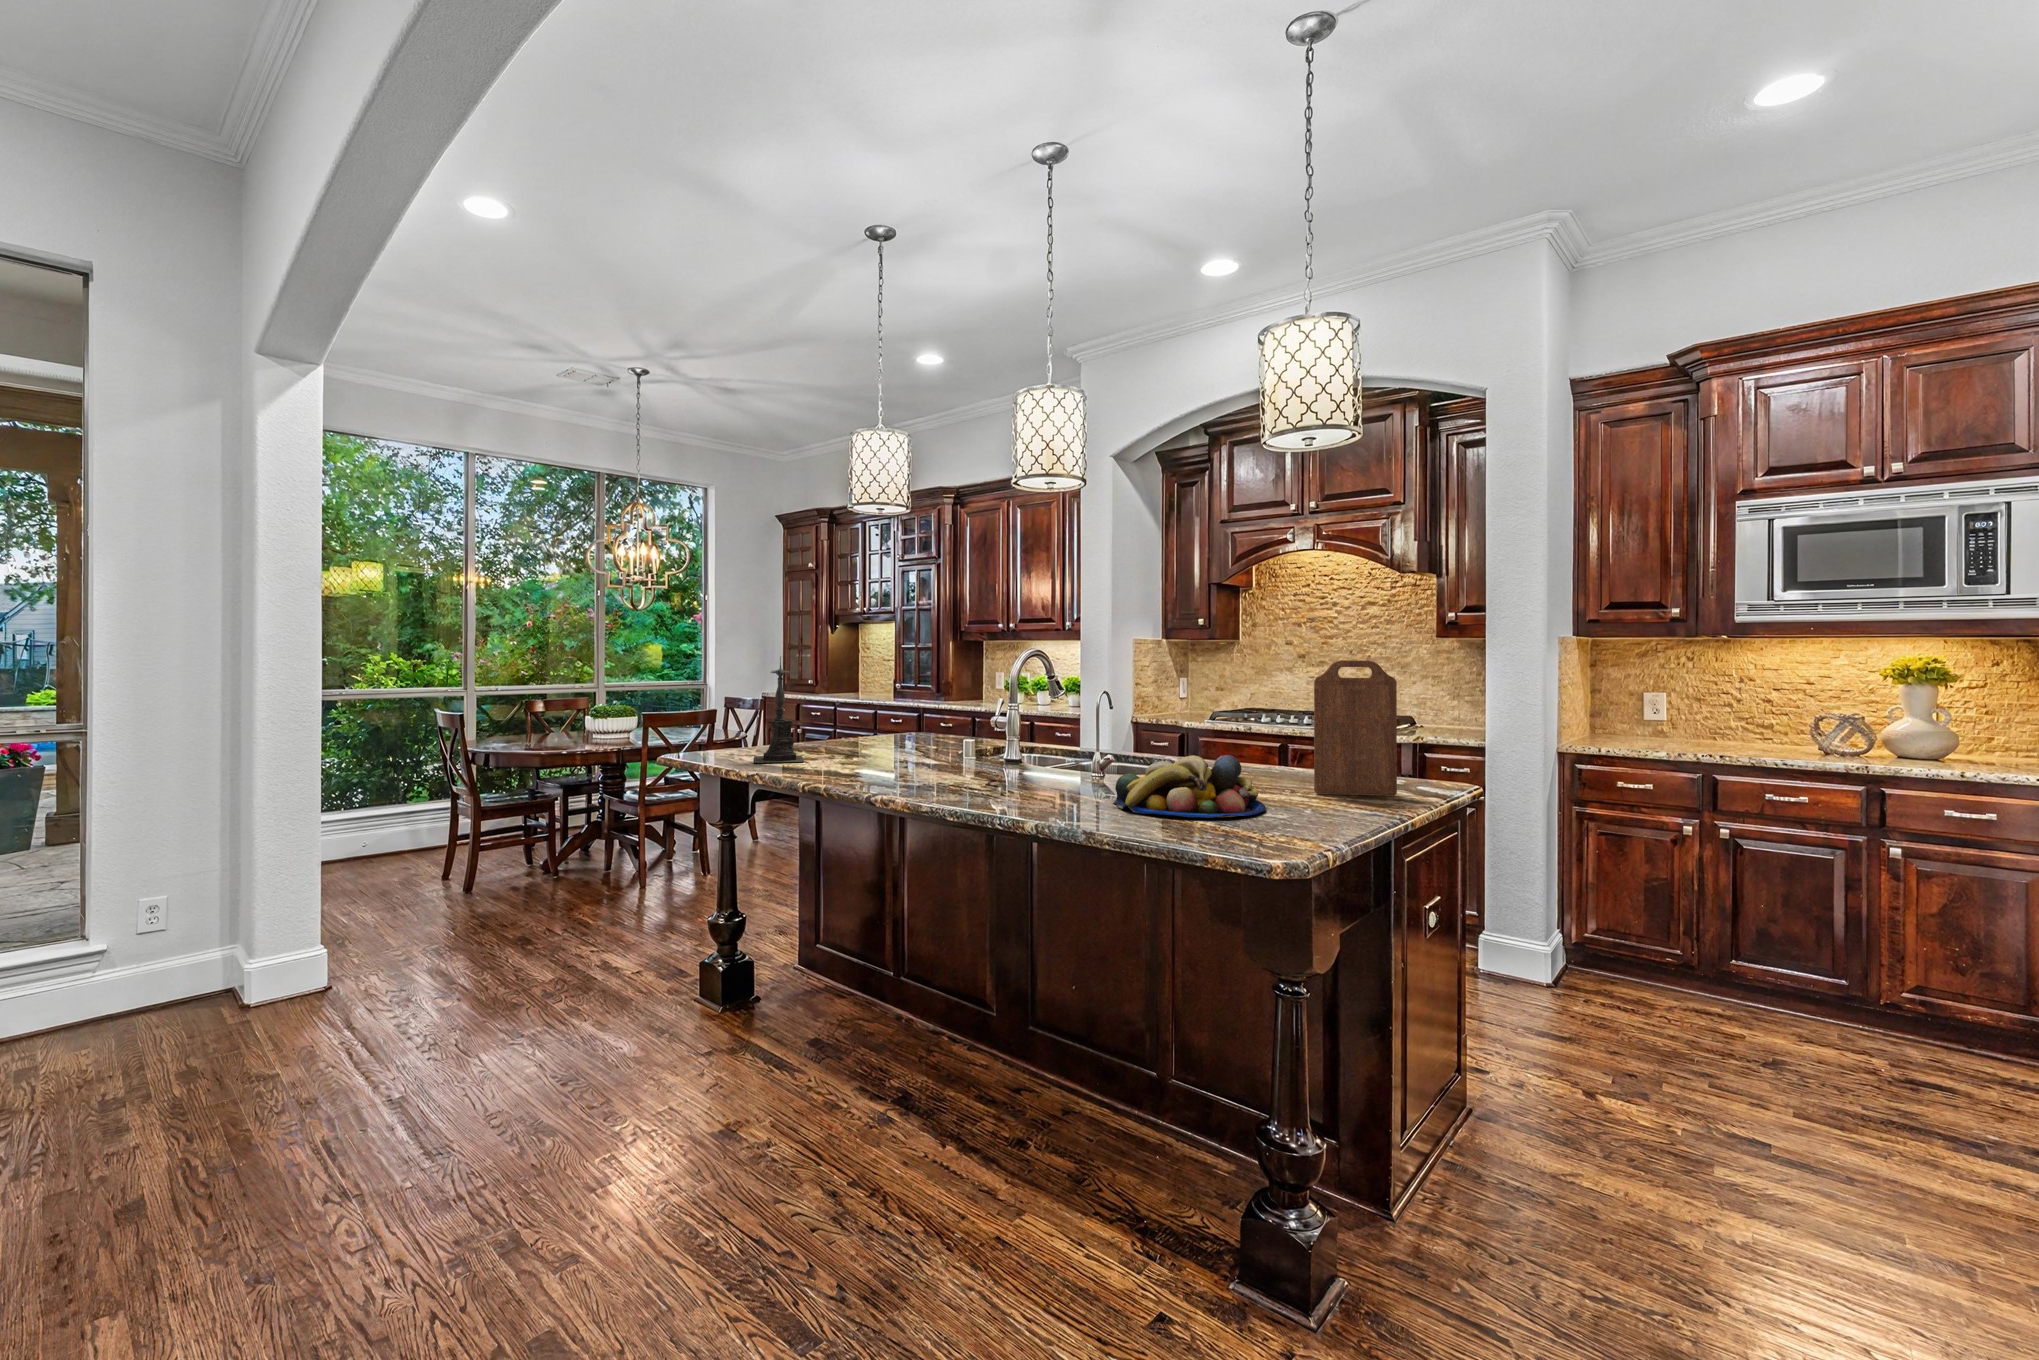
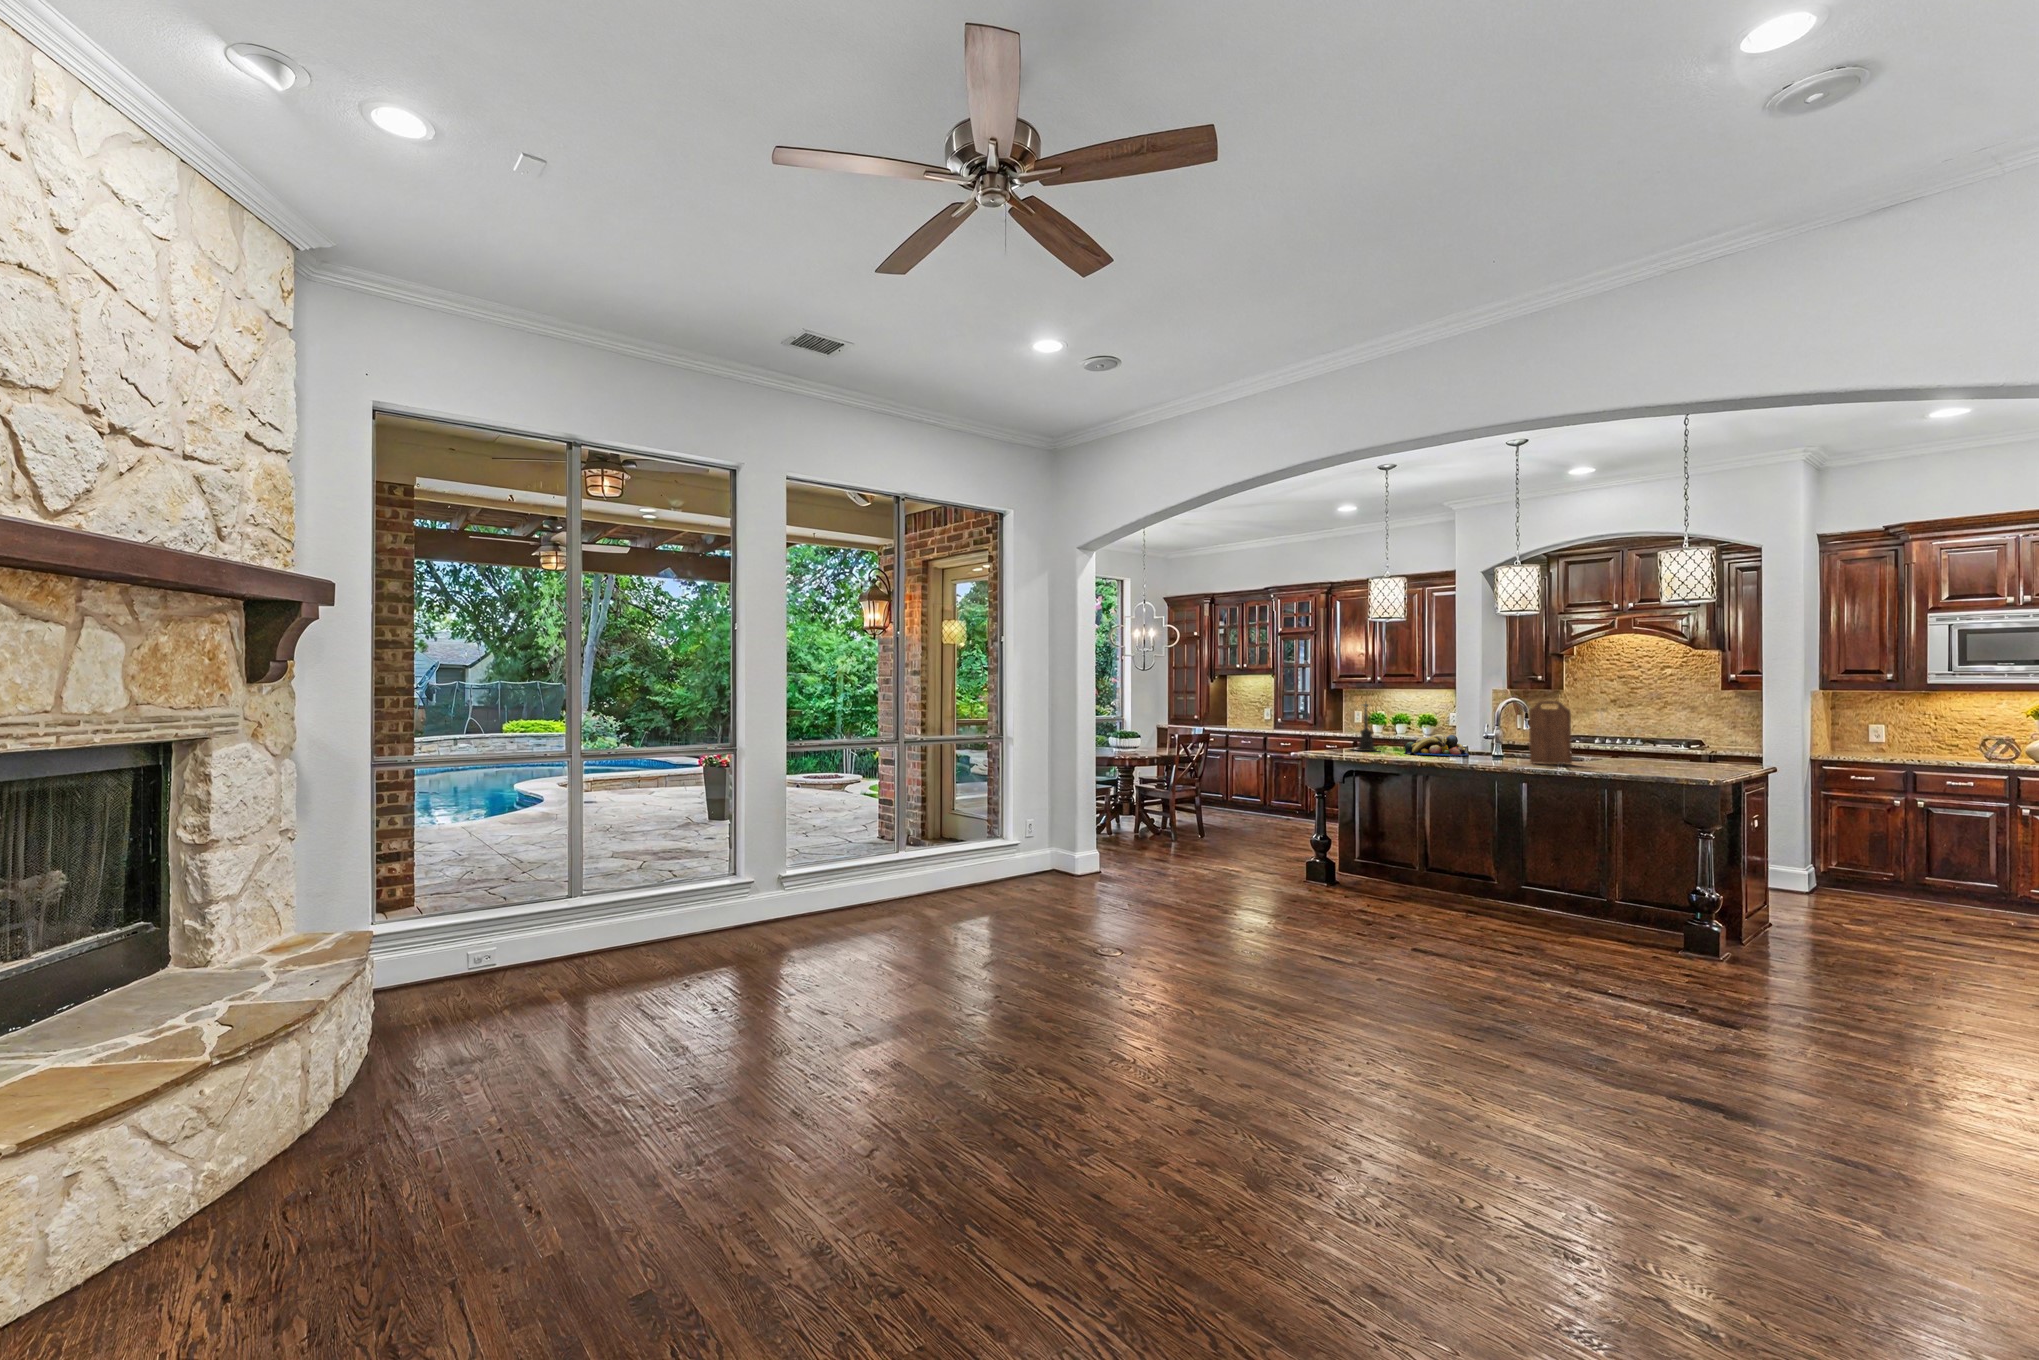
cutting board: present [1314,660,1397,795] -> present [1529,701,1572,764]
fruit bowl: present [1114,755,1266,818] -> present [1405,734,1469,756]

